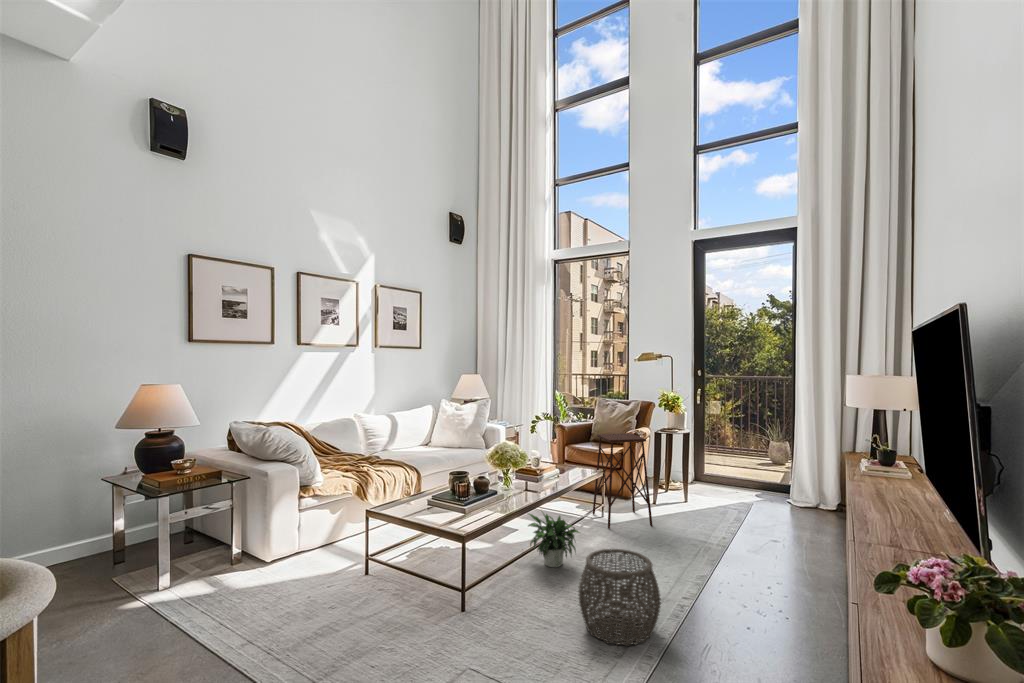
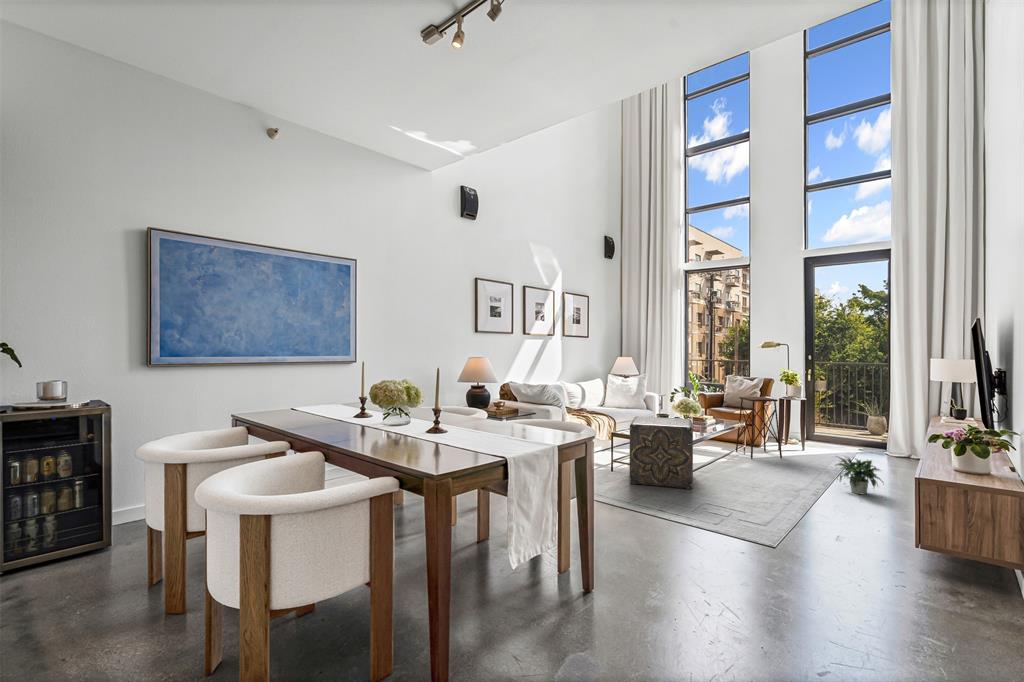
ottoman: none [370,479,495,619] -> present [629,416,693,489]
potted plant: present [528,513,580,567] -> present [835,457,883,494]
woven basket: present [578,549,661,646] -> none [757,453,809,501]

